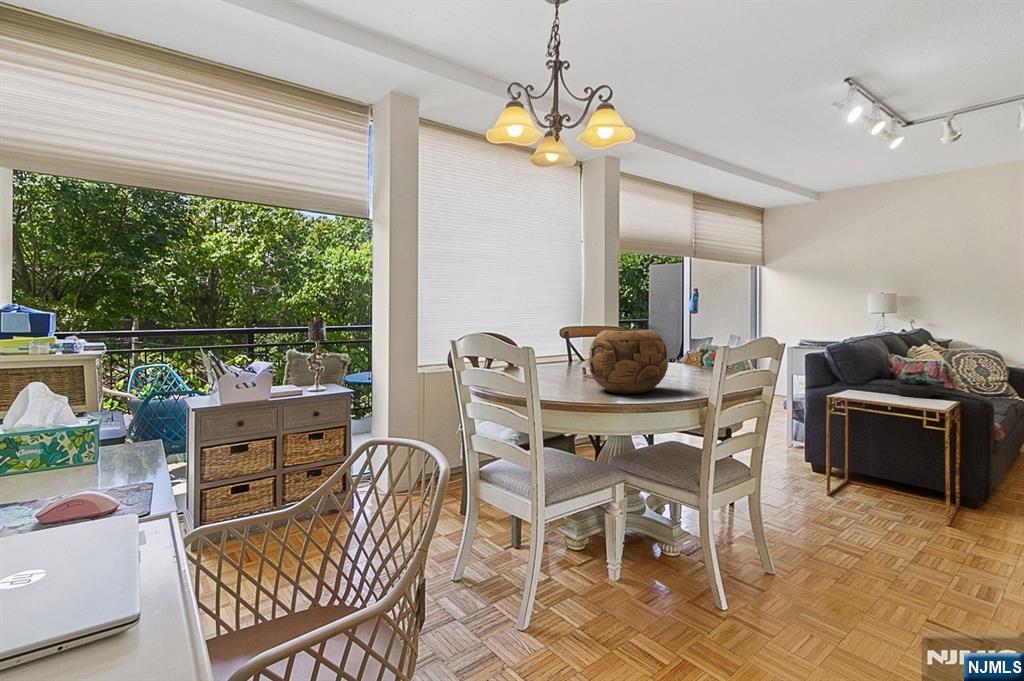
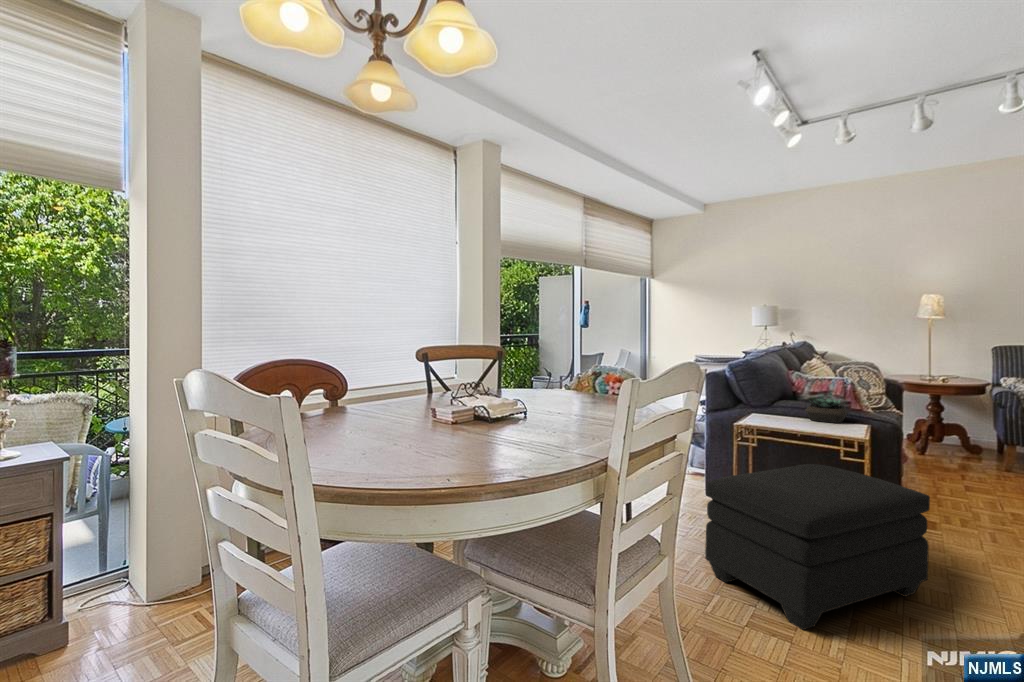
decorative bowl: present [589,329,668,393] -> none [419,350,545,457]
ottoman: none [794,432,995,549] -> present [705,464,930,630]

